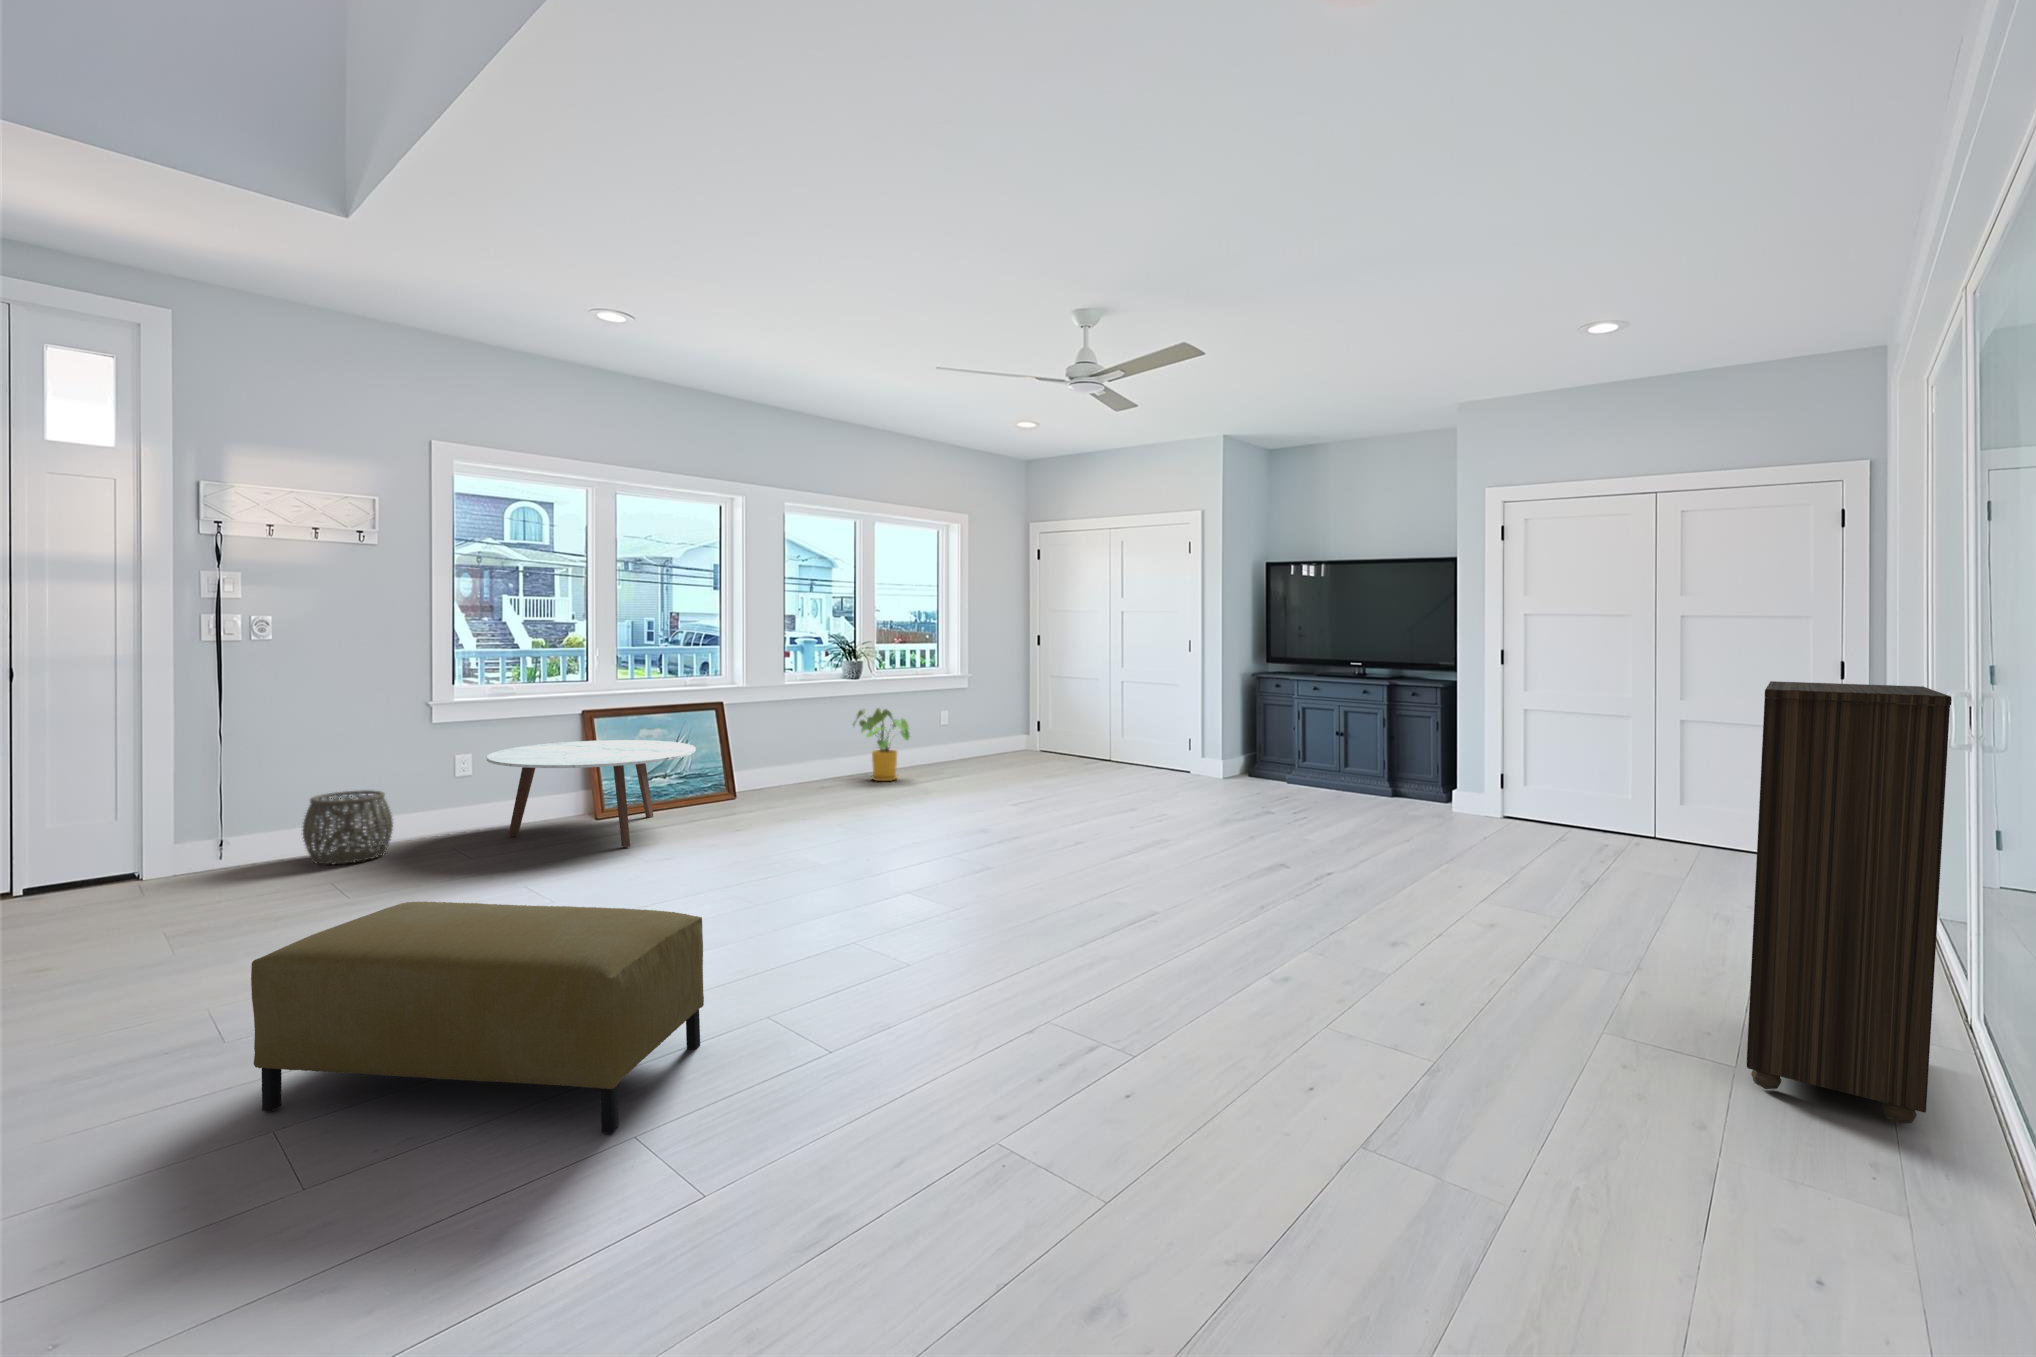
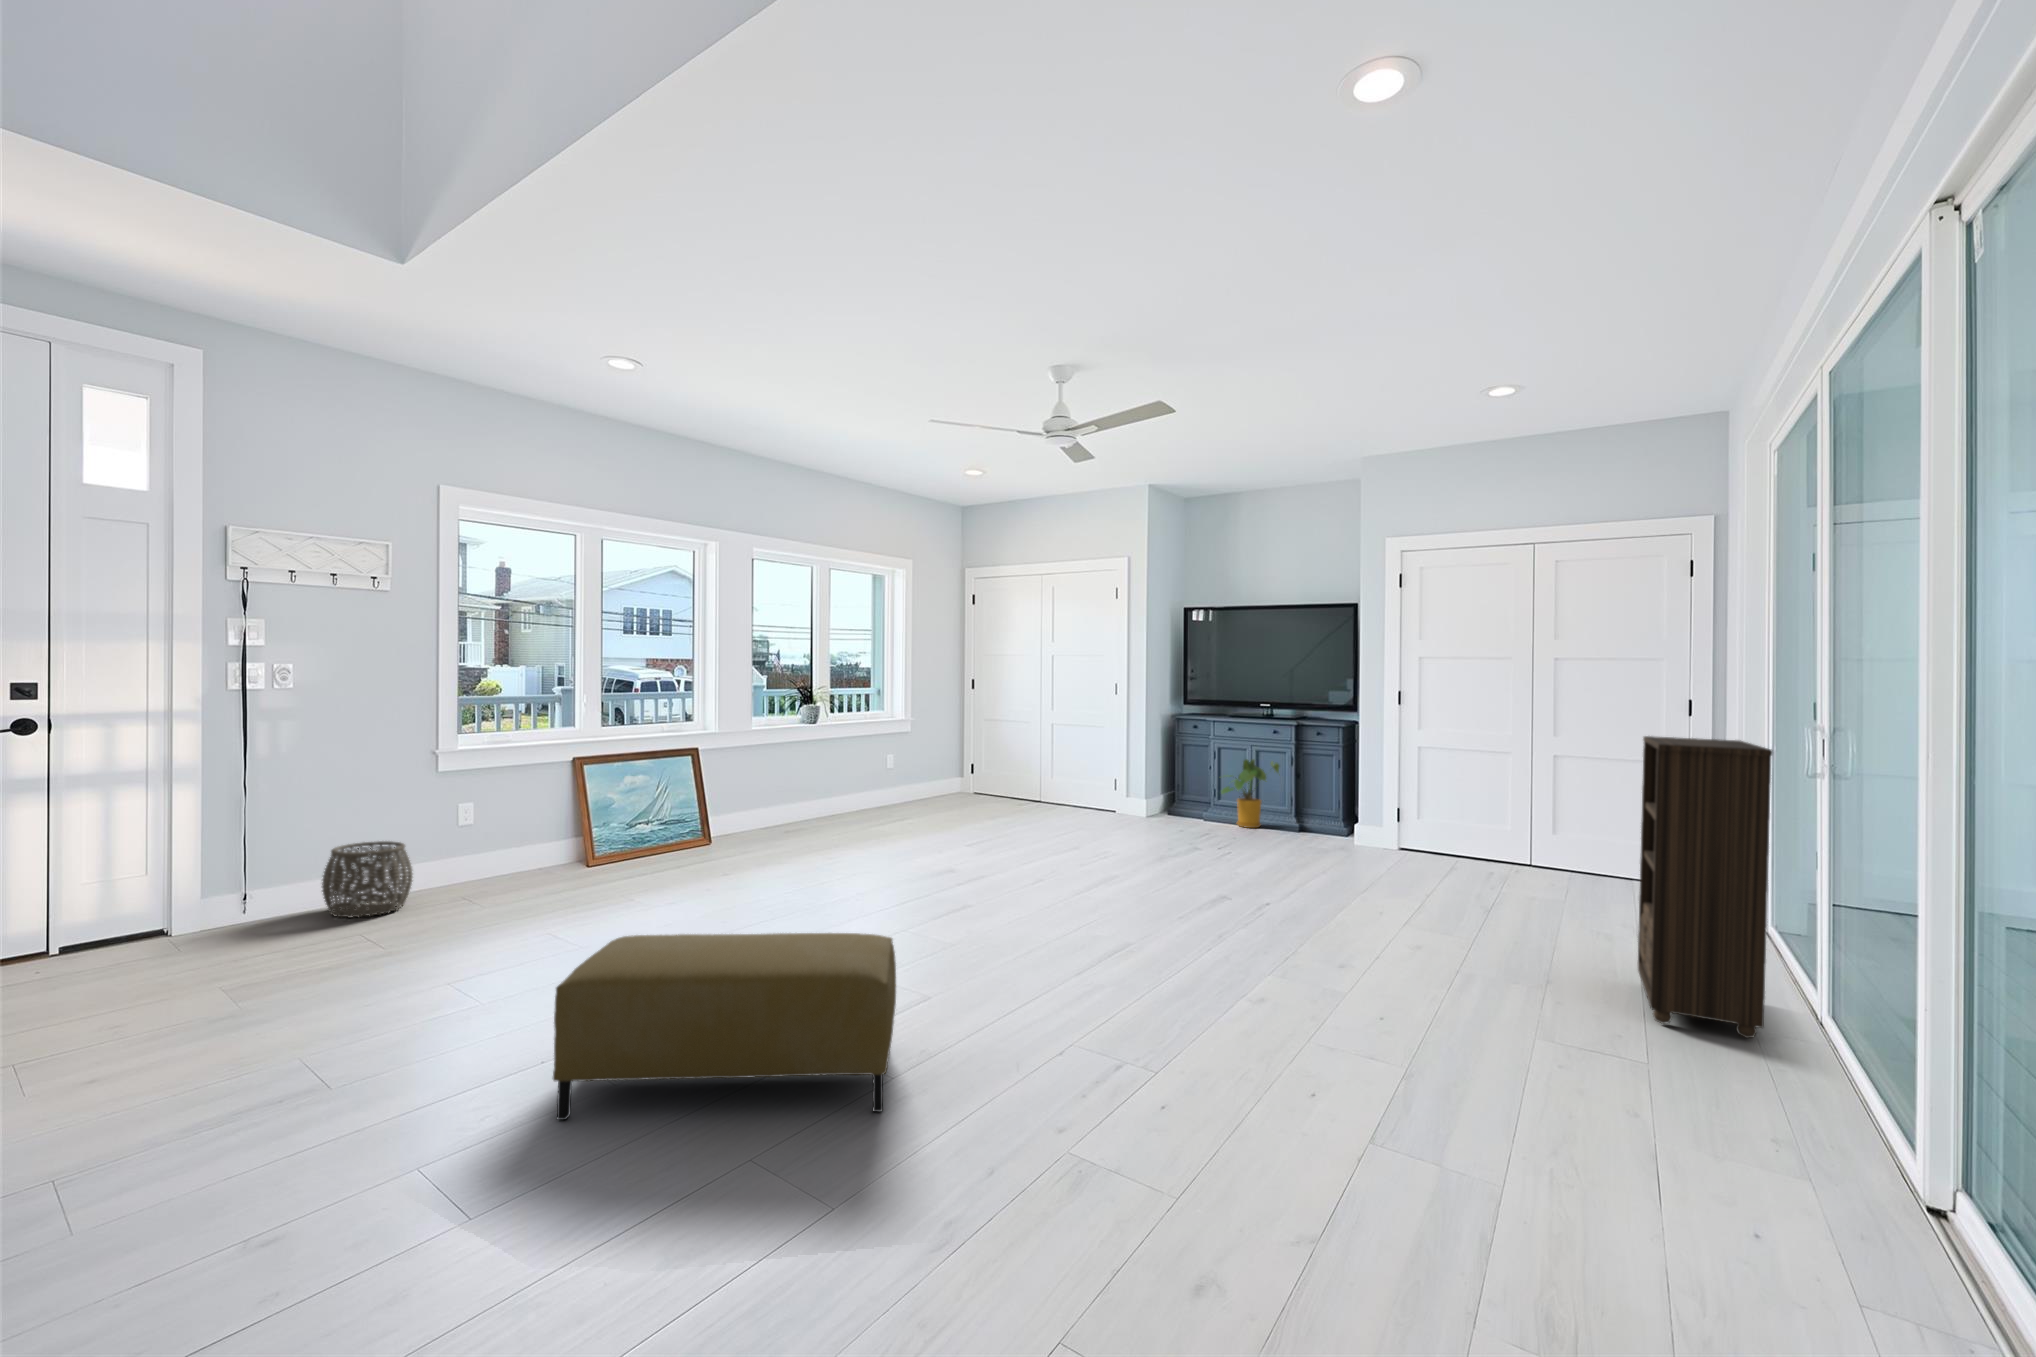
house plant: present [853,708,910,781] -> present [1221,759,1279,828]
coffee table: present [487,740,696,847] -> none [501,786,704,891]

